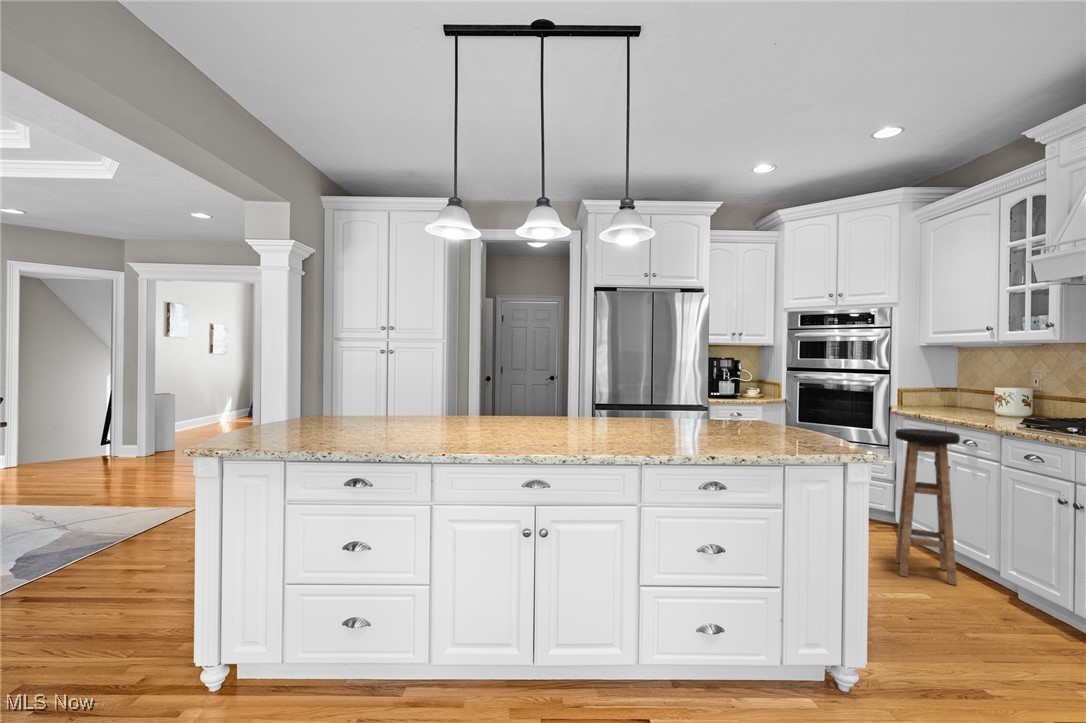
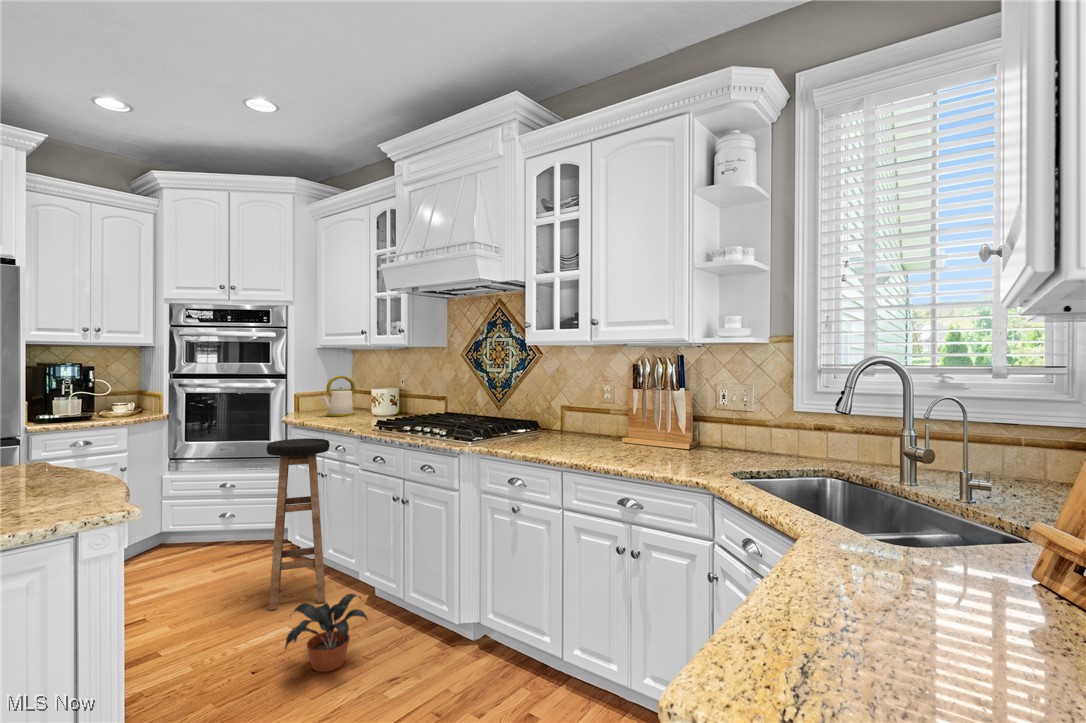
kettle: none [934,373,972,413] -> present [322,376,355,417]
potted plant: none [943,575,1035,645] -> present [285,594,368,672]

